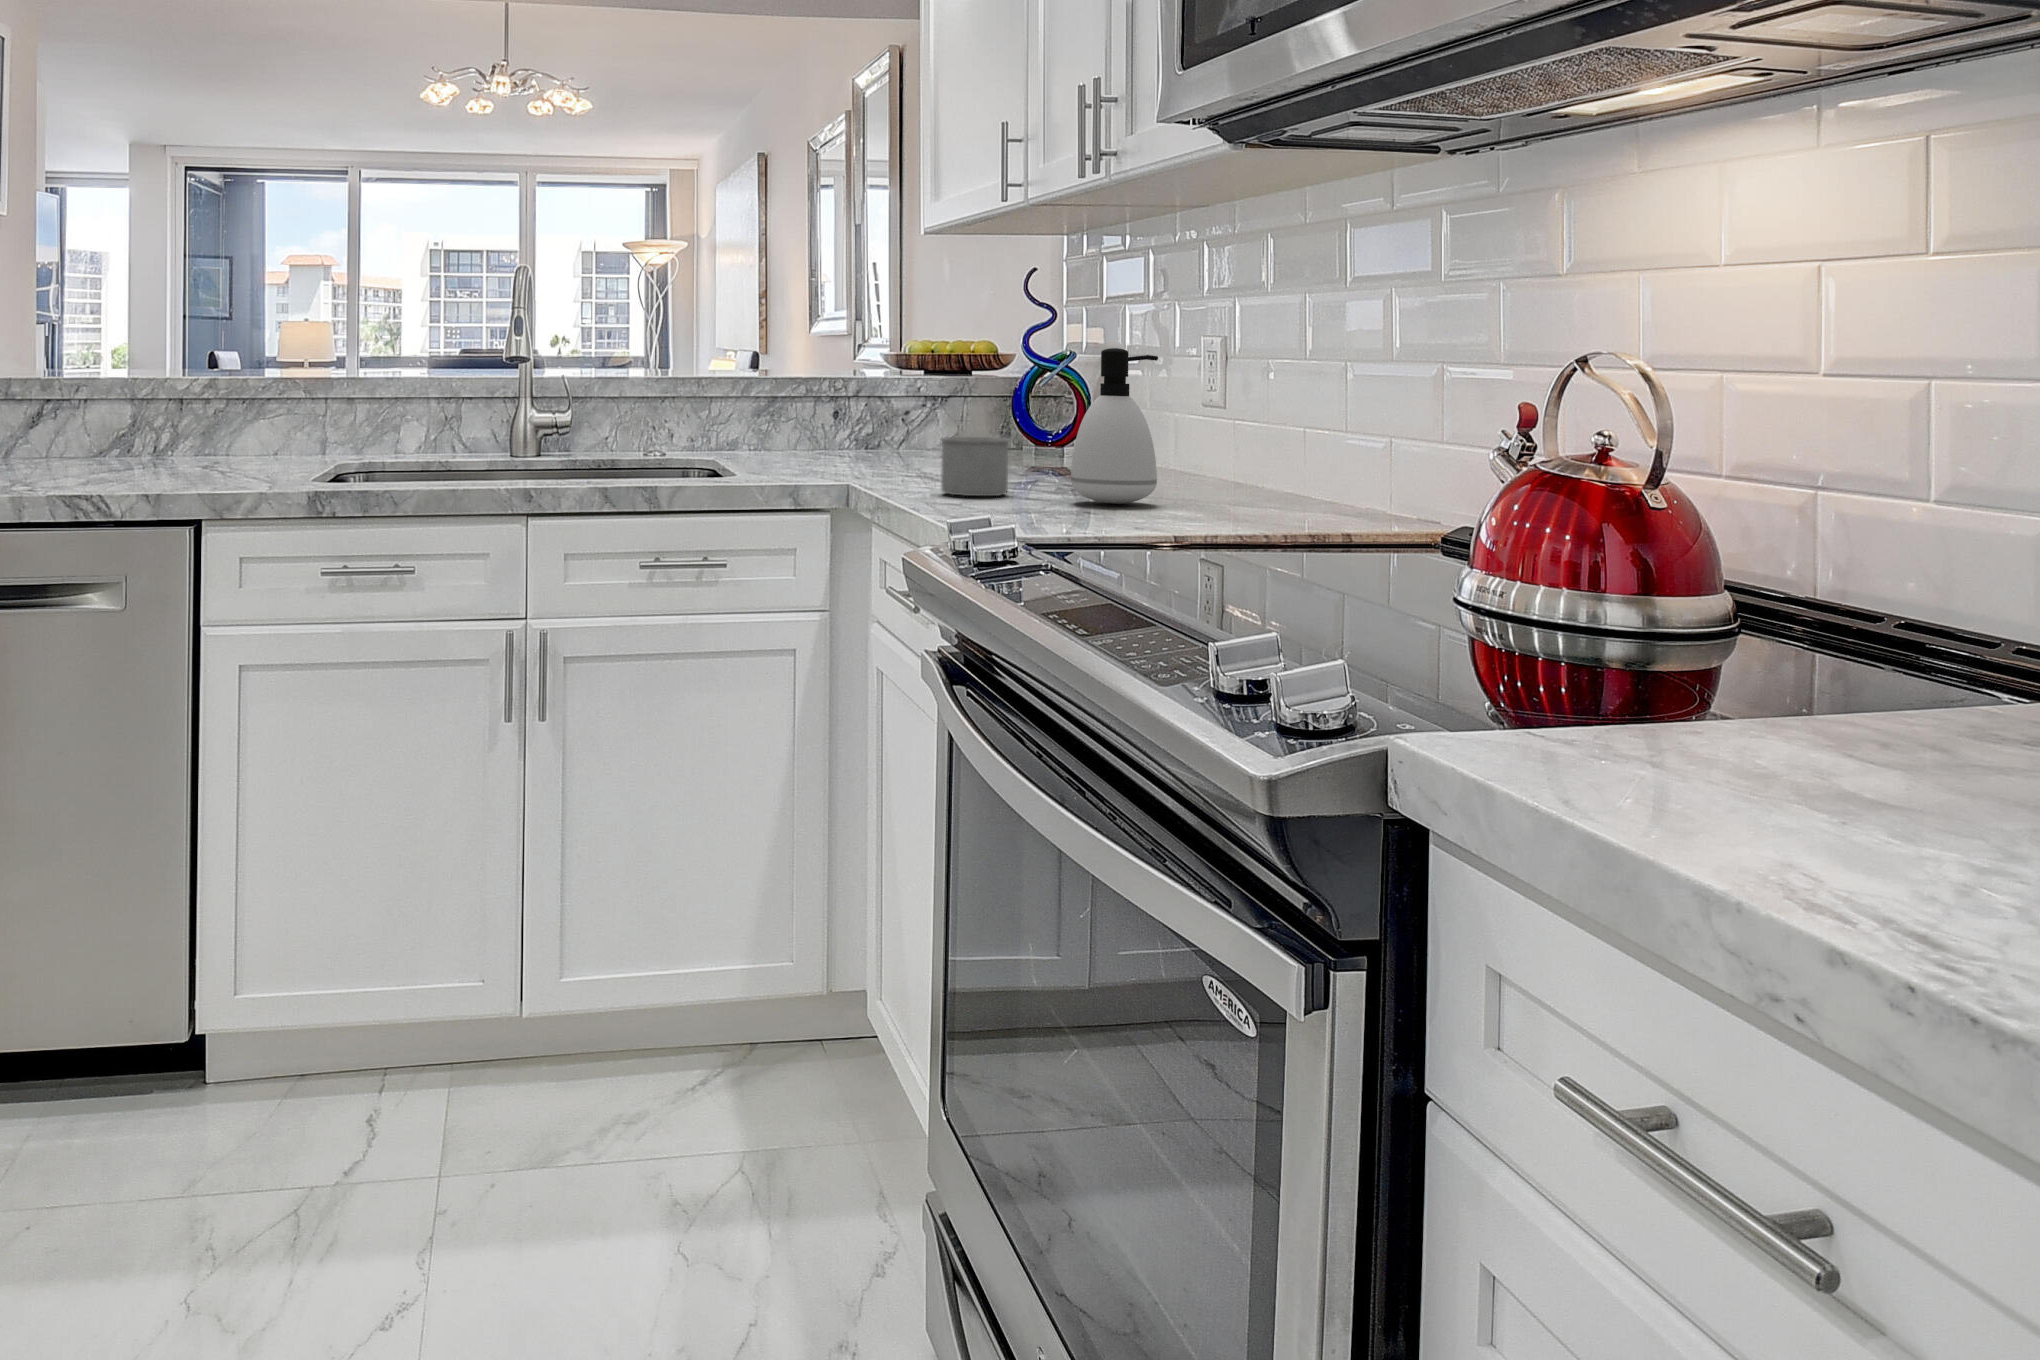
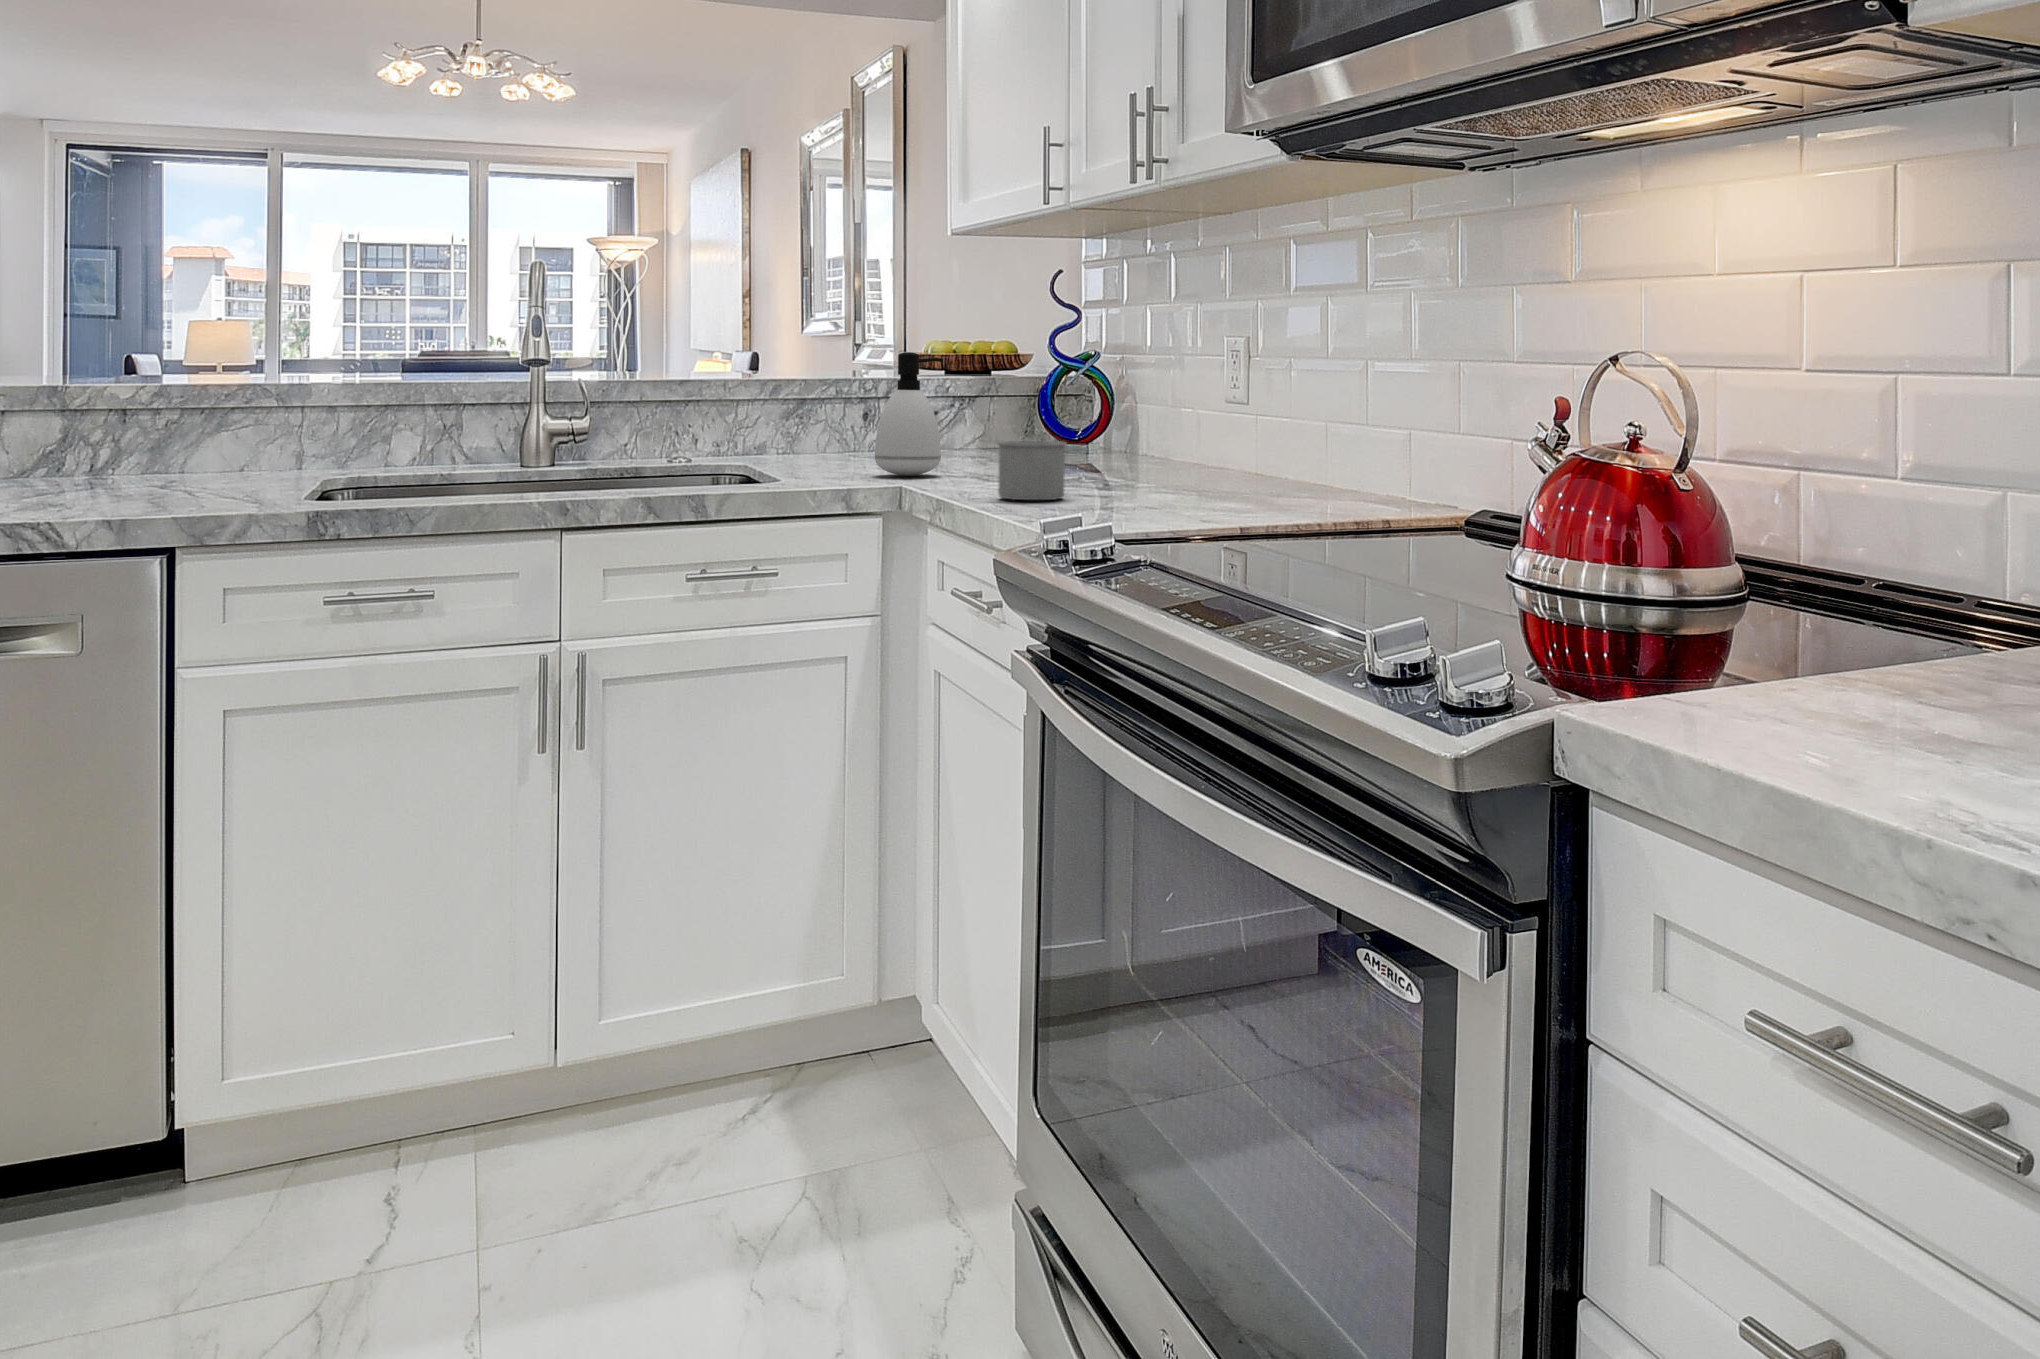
soap dispenser: present [1071,348,1158,504] -> present [875,352,943,475]

